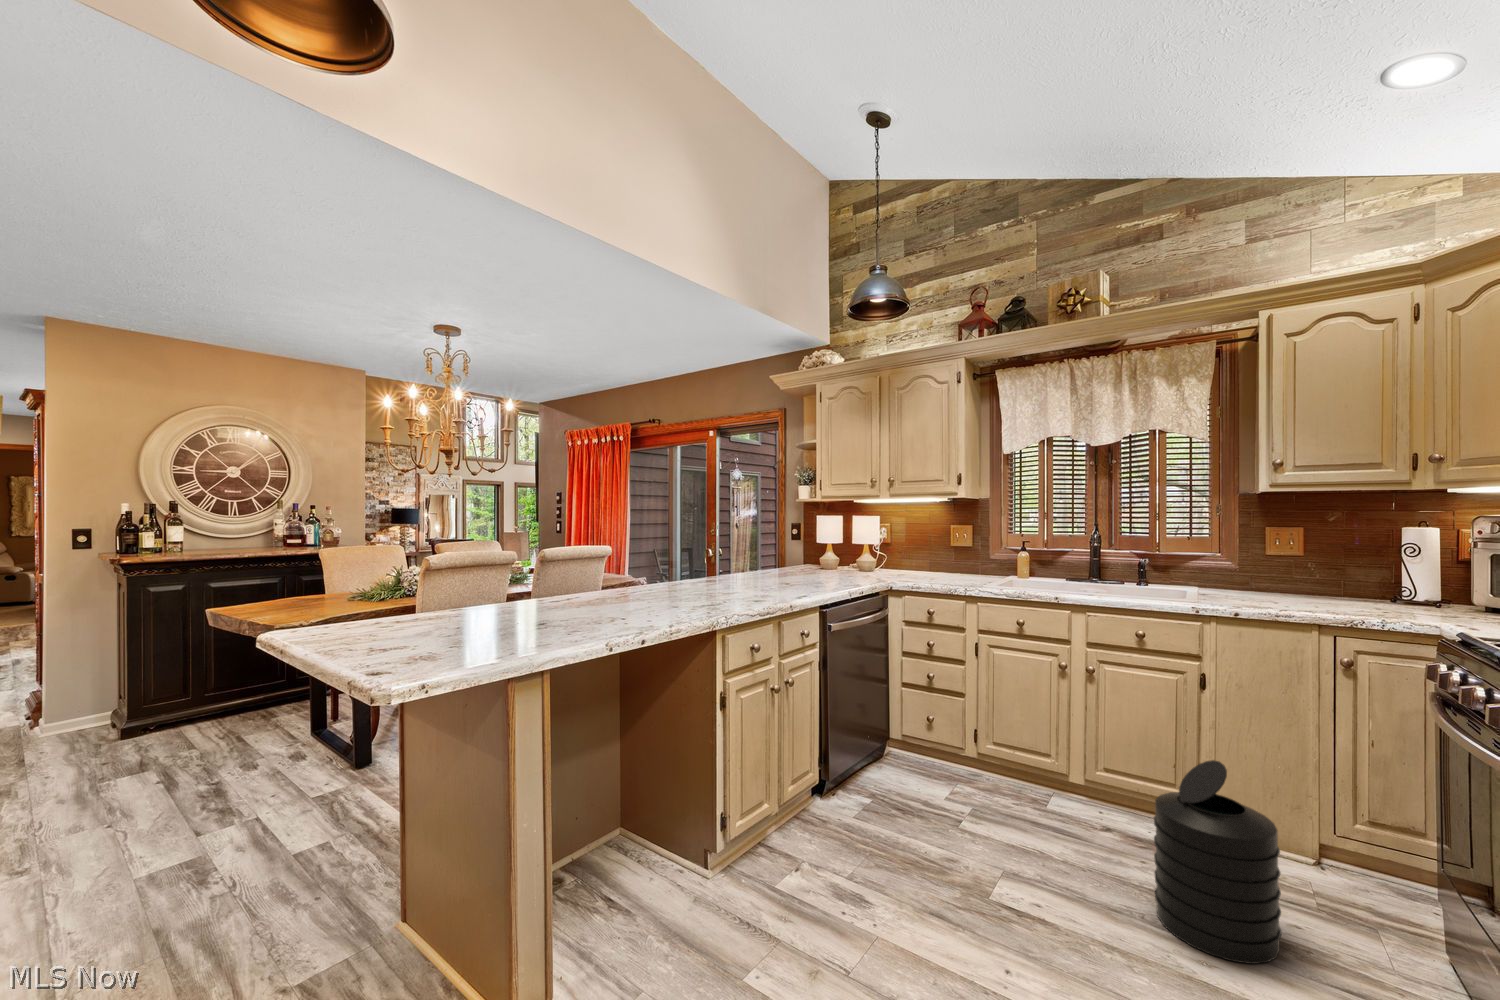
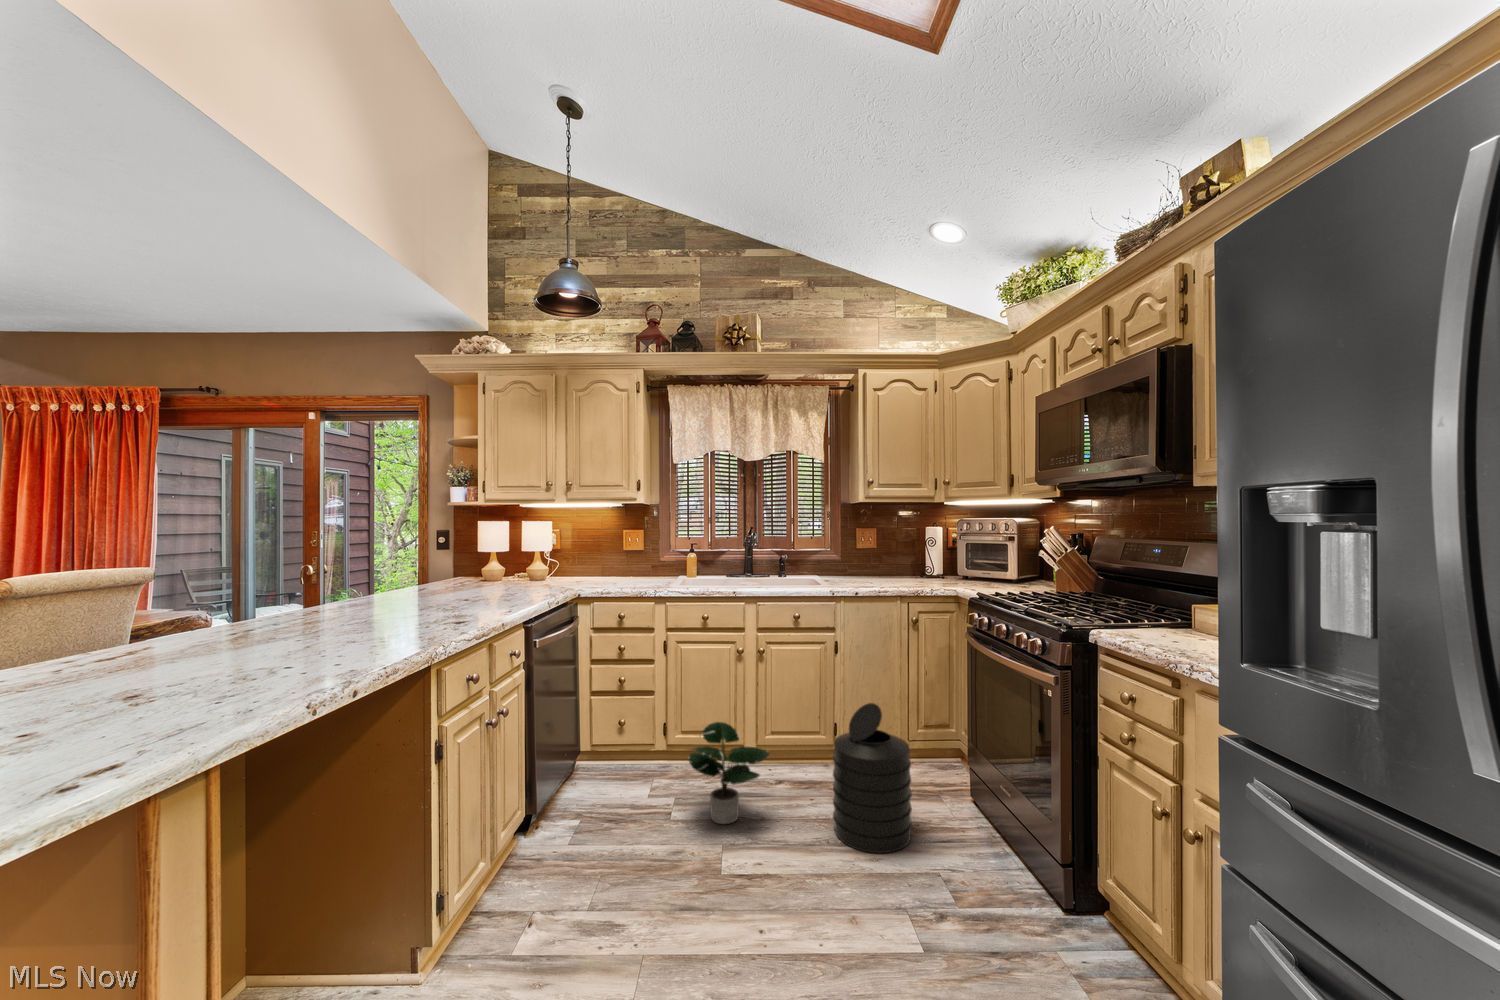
potted plant: none [976,741,1075,854] -> present [688,722,770,824]

